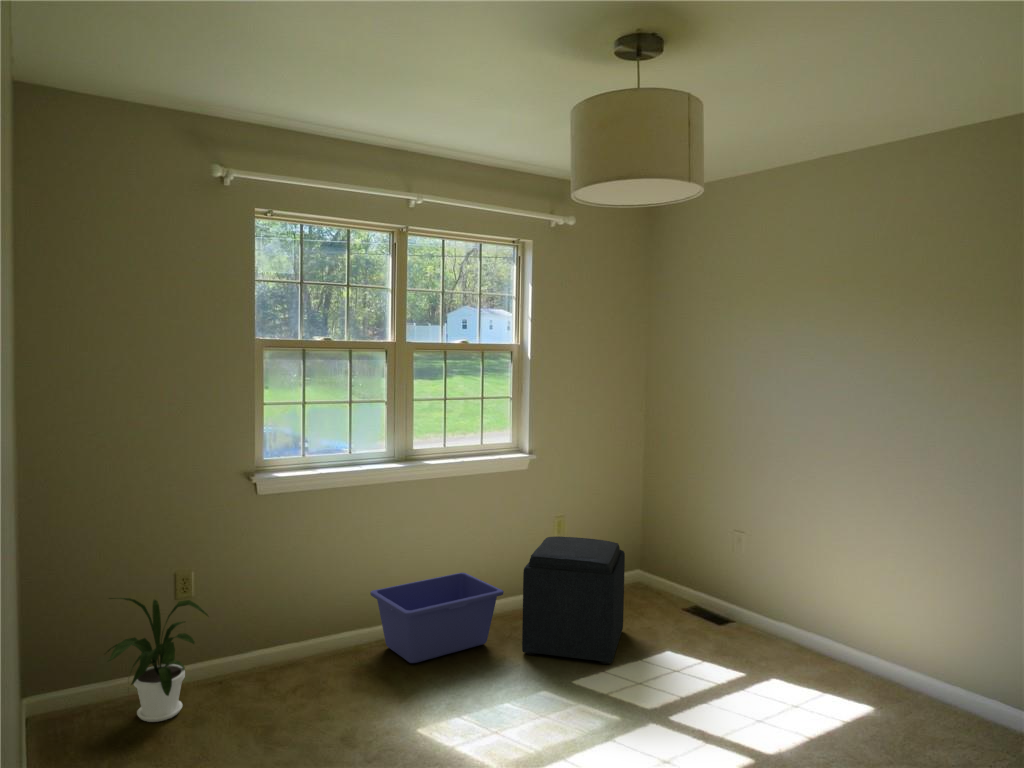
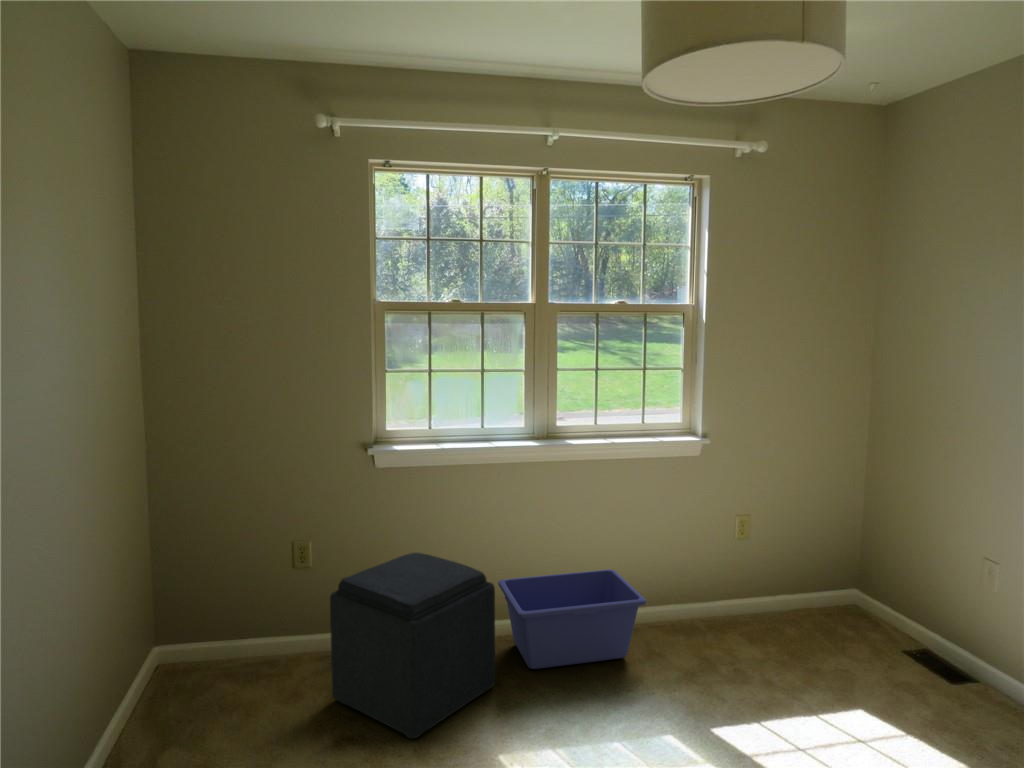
ottoman: present [522,537,625,664] -> present [330,553,495,739]
house plant: present [106,598,208,722] -> none [197,563,307,690]

